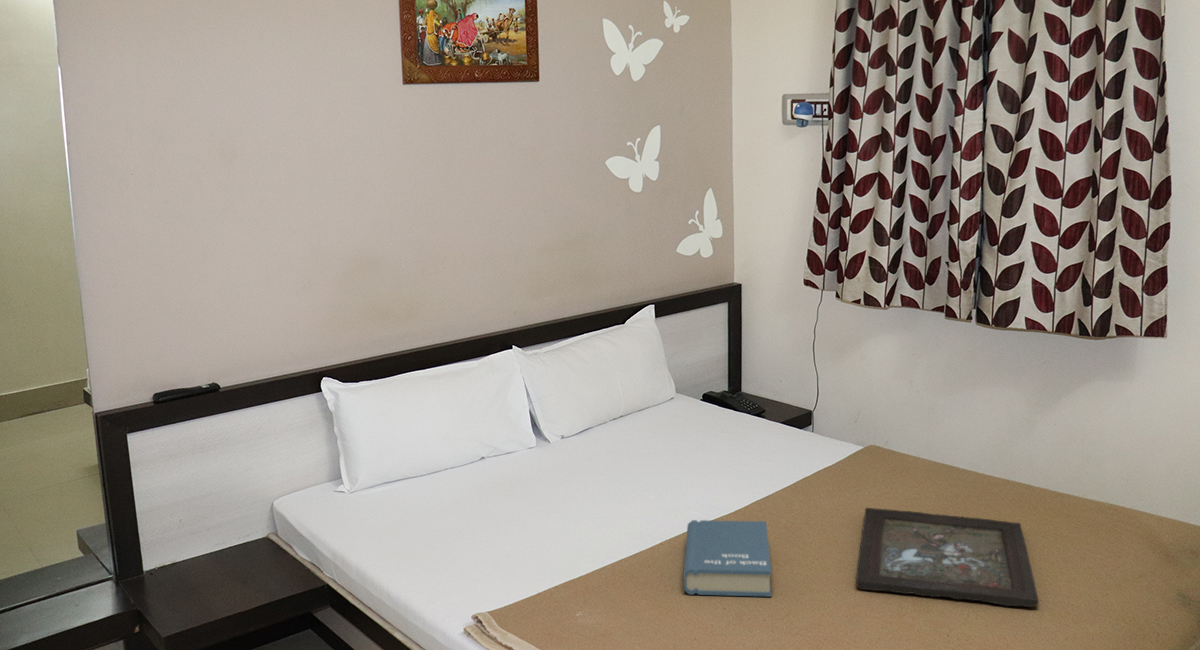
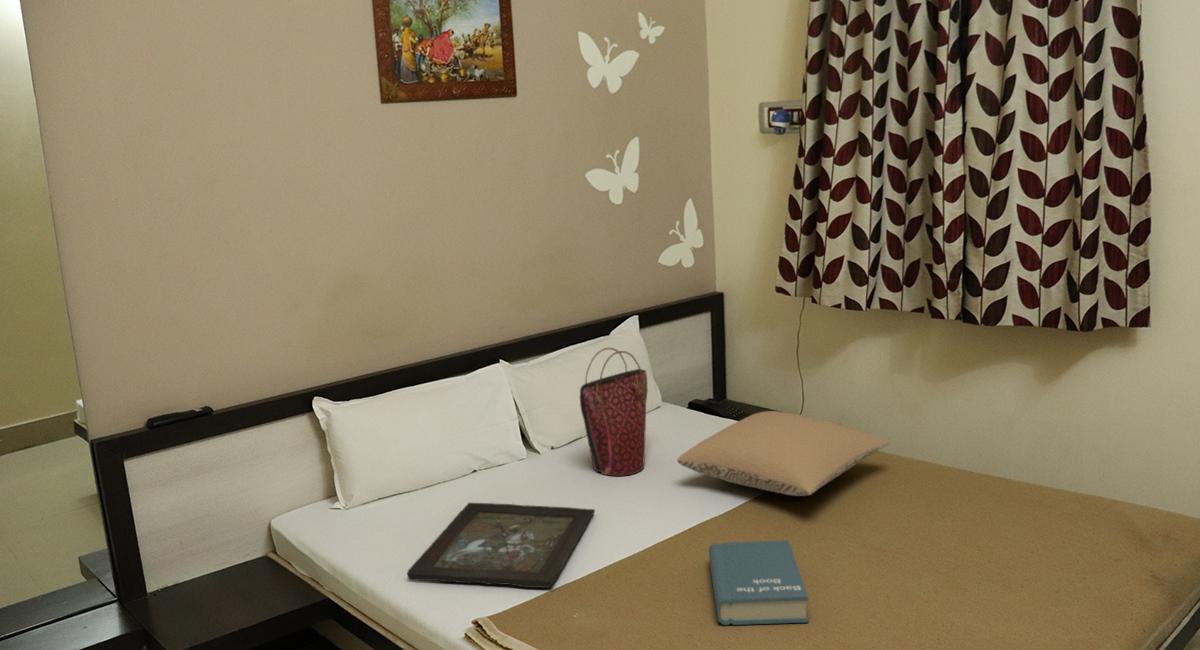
handbag: none [582,331,652,458] -> present [580,348,648,476]
pillow: none [673,402,887,482] -> present [678,411,889,496]
tray: present [856,508,1039,607] -> present [407,503,595,588]

